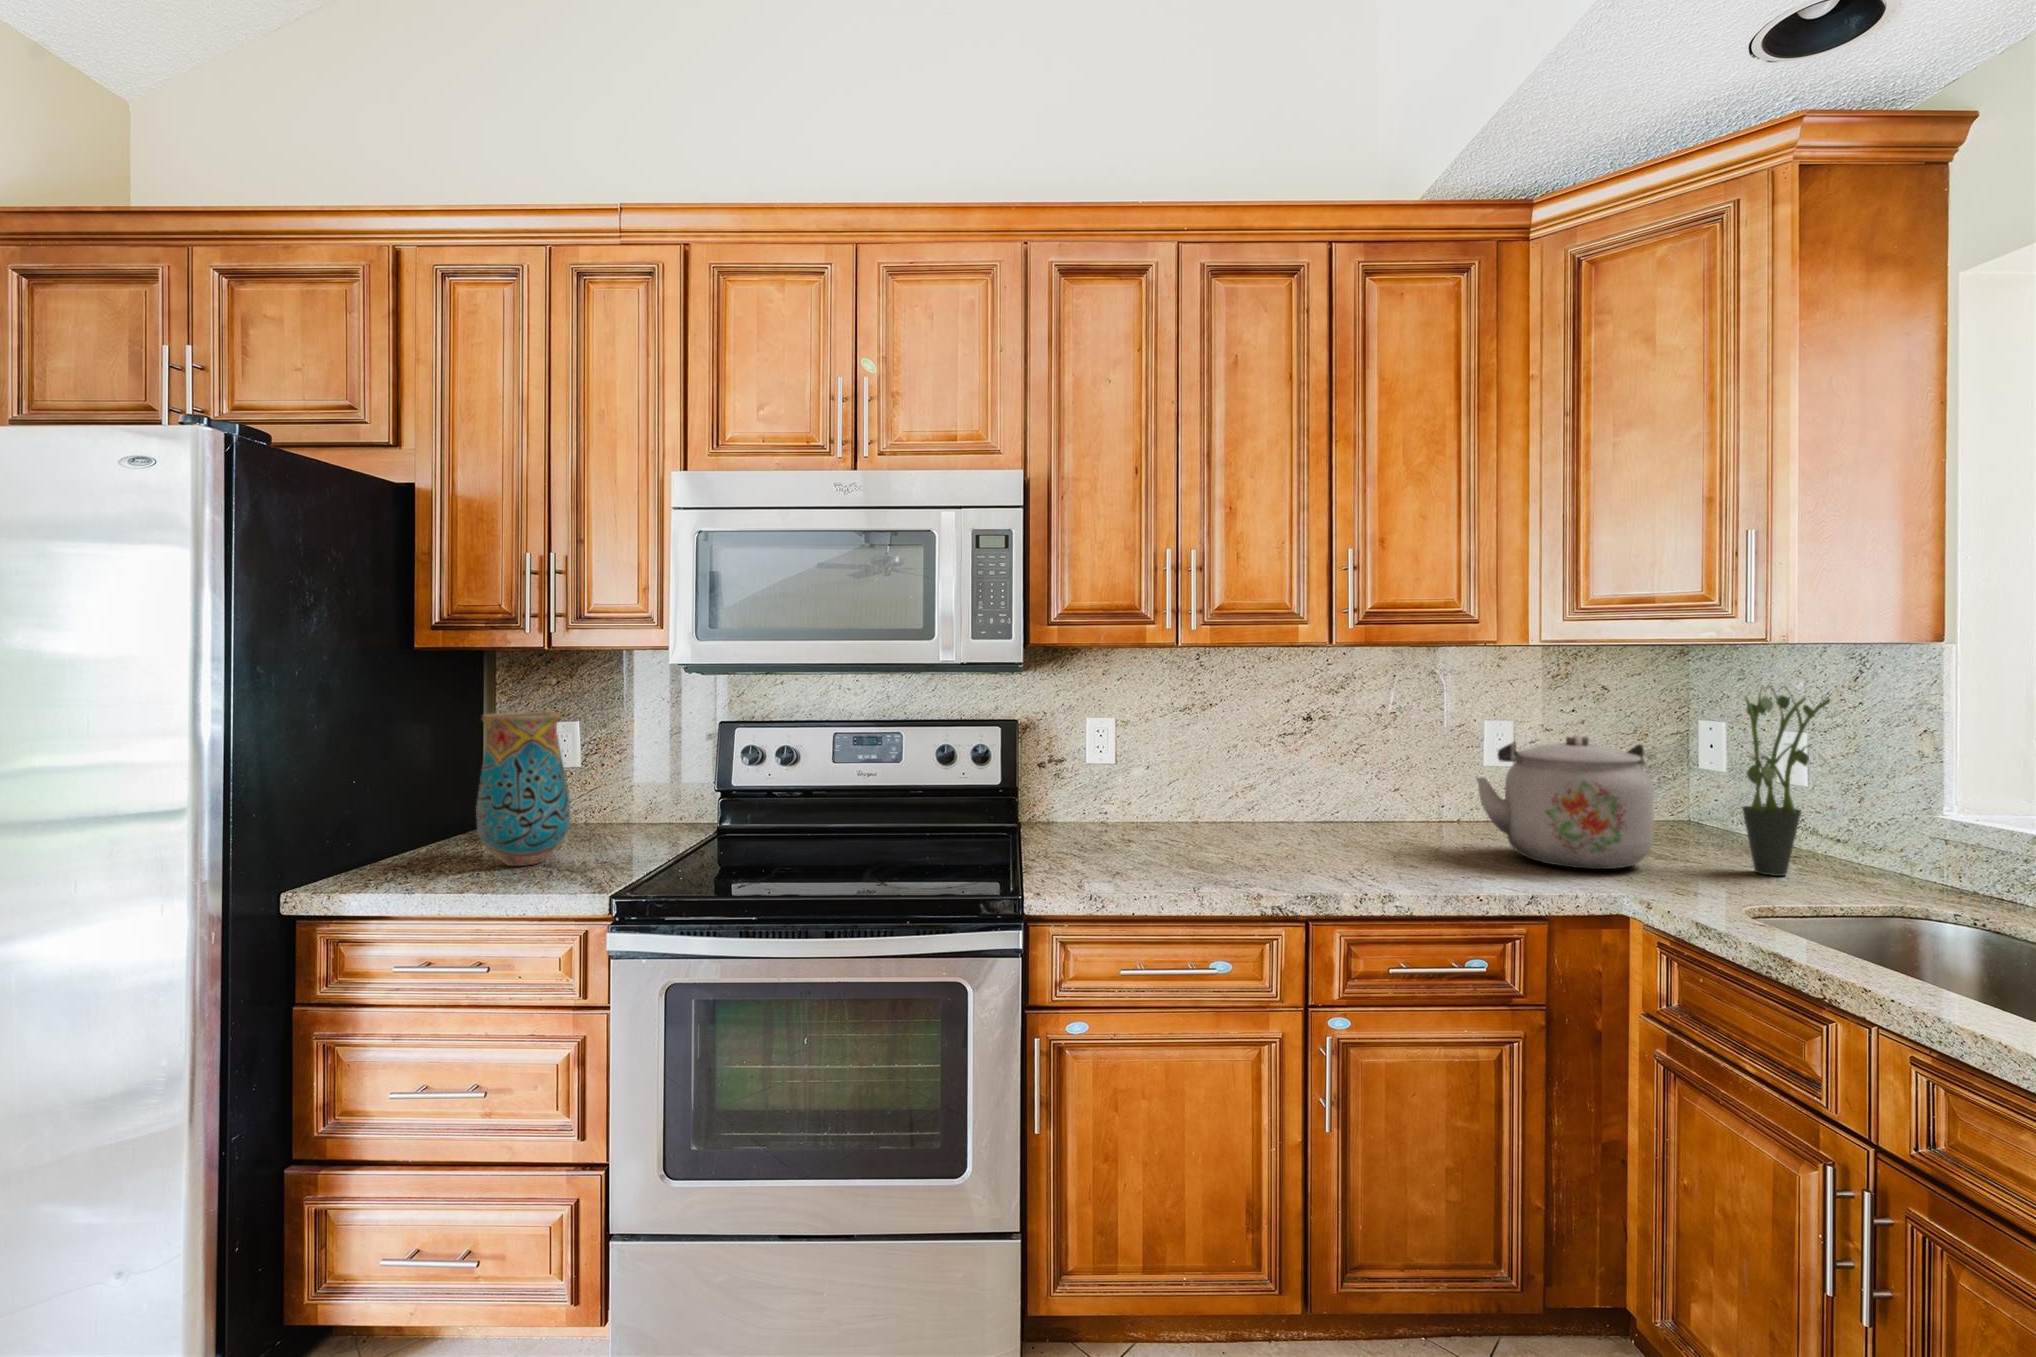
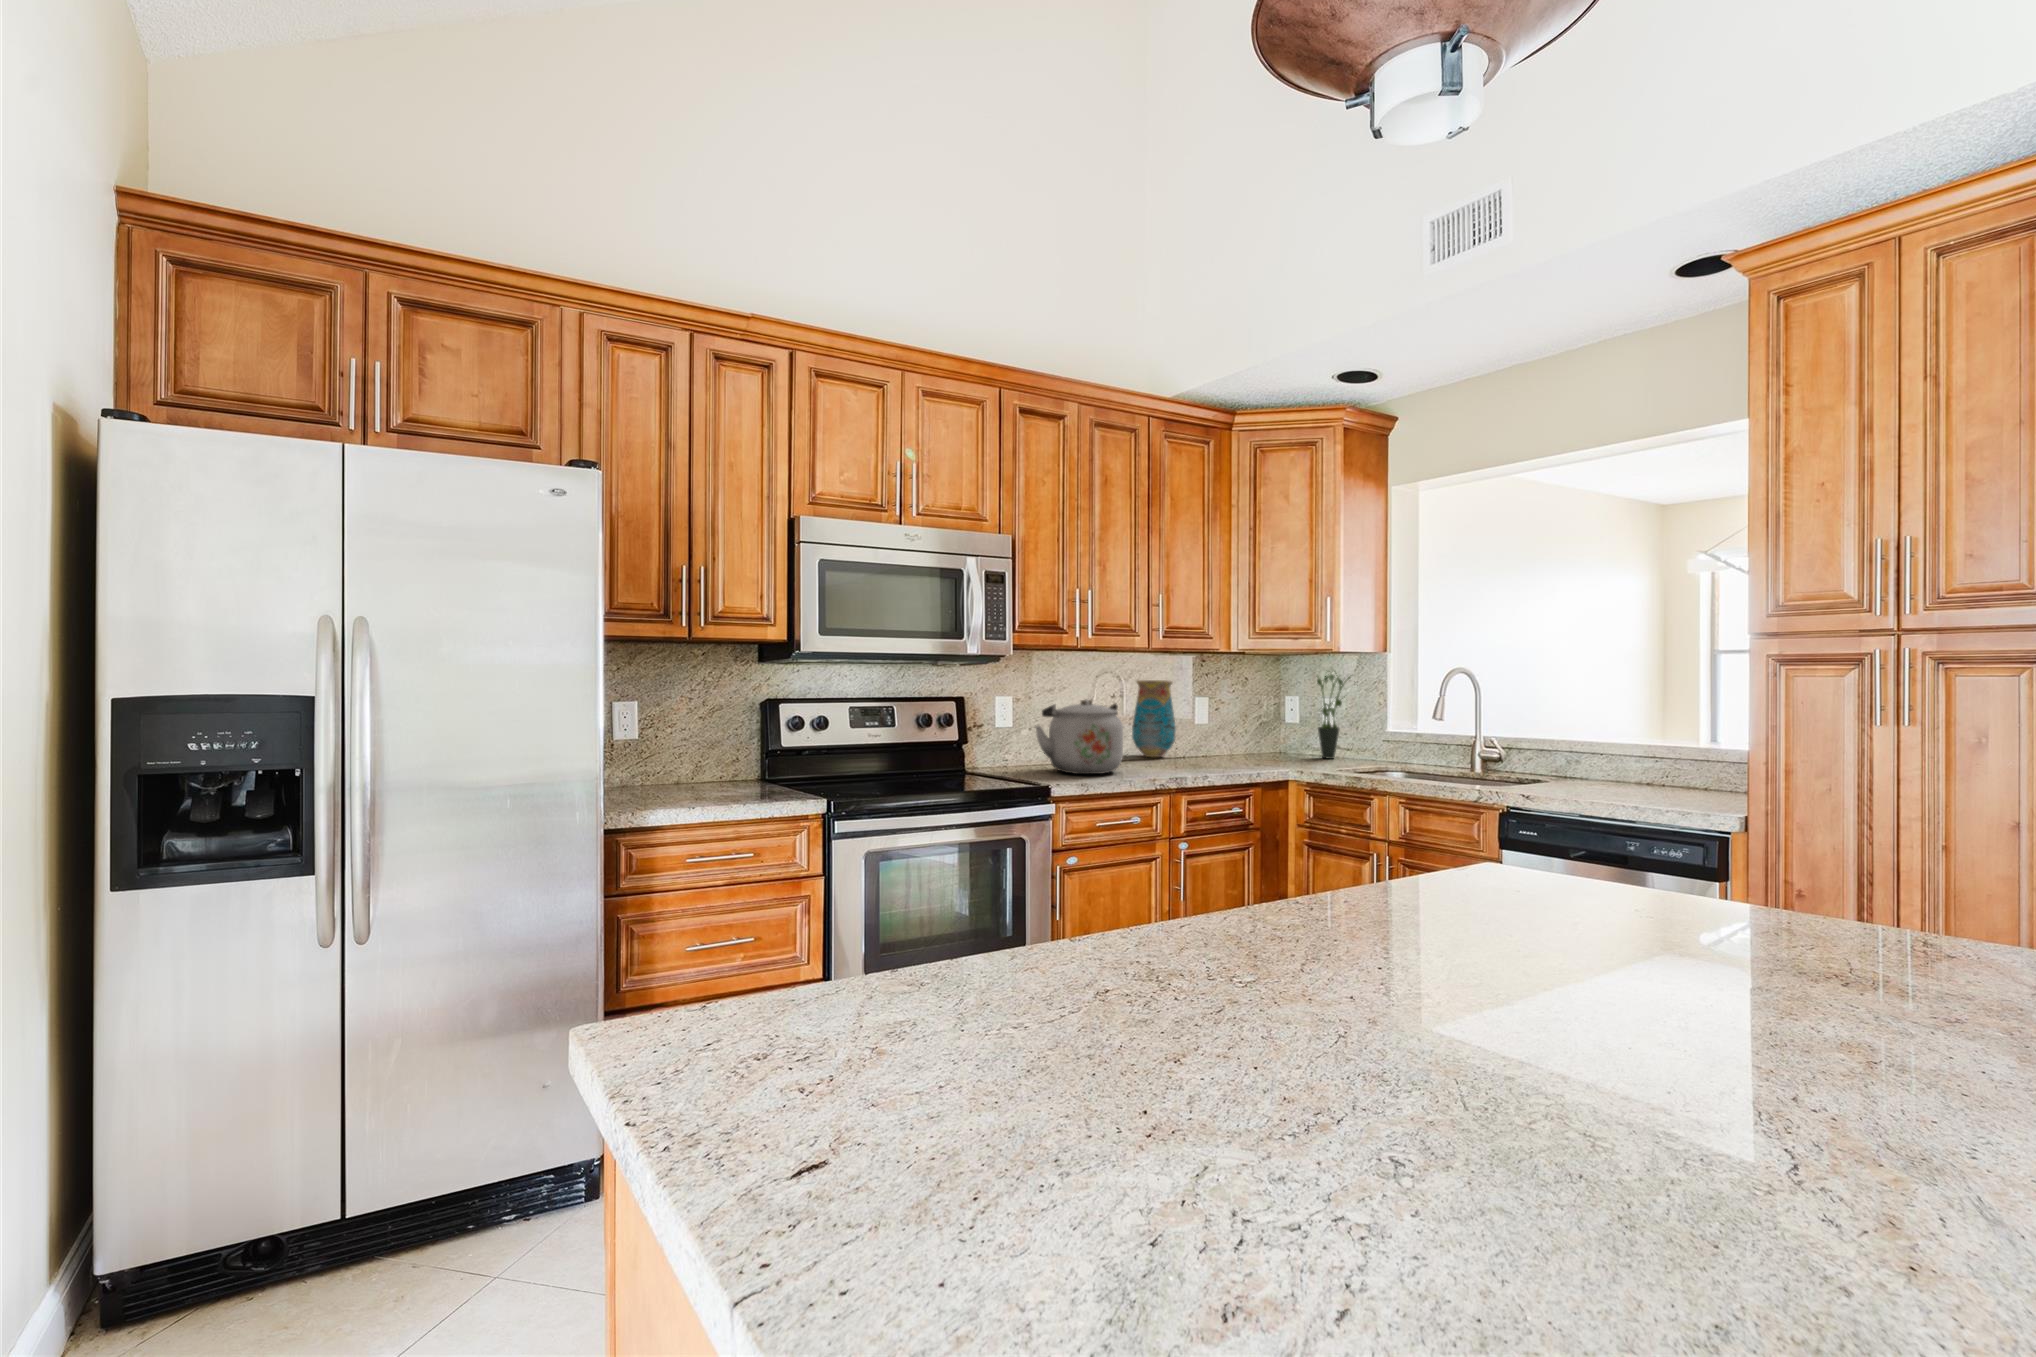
vase: present [476,712,570,866] -> present [1132,680,1176,758]
kettle: present [1476,735,1654,869] -> present [1036,699,1123,774]

